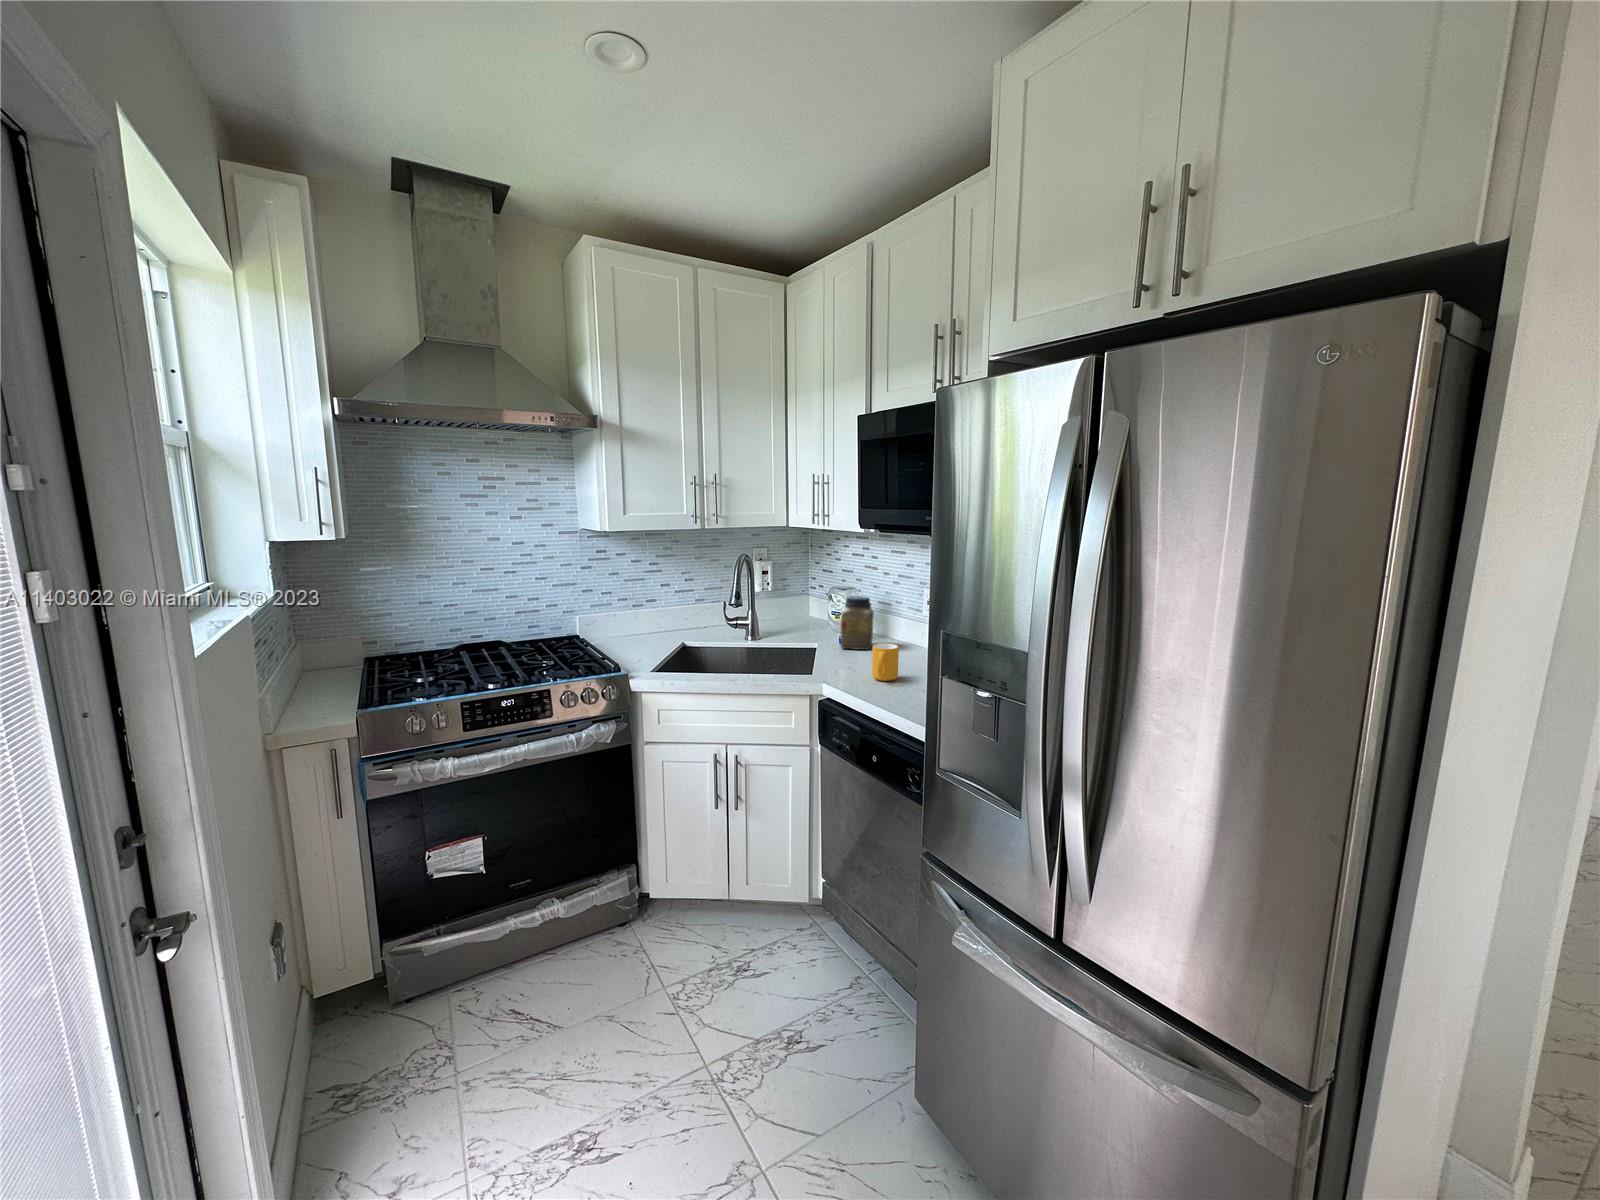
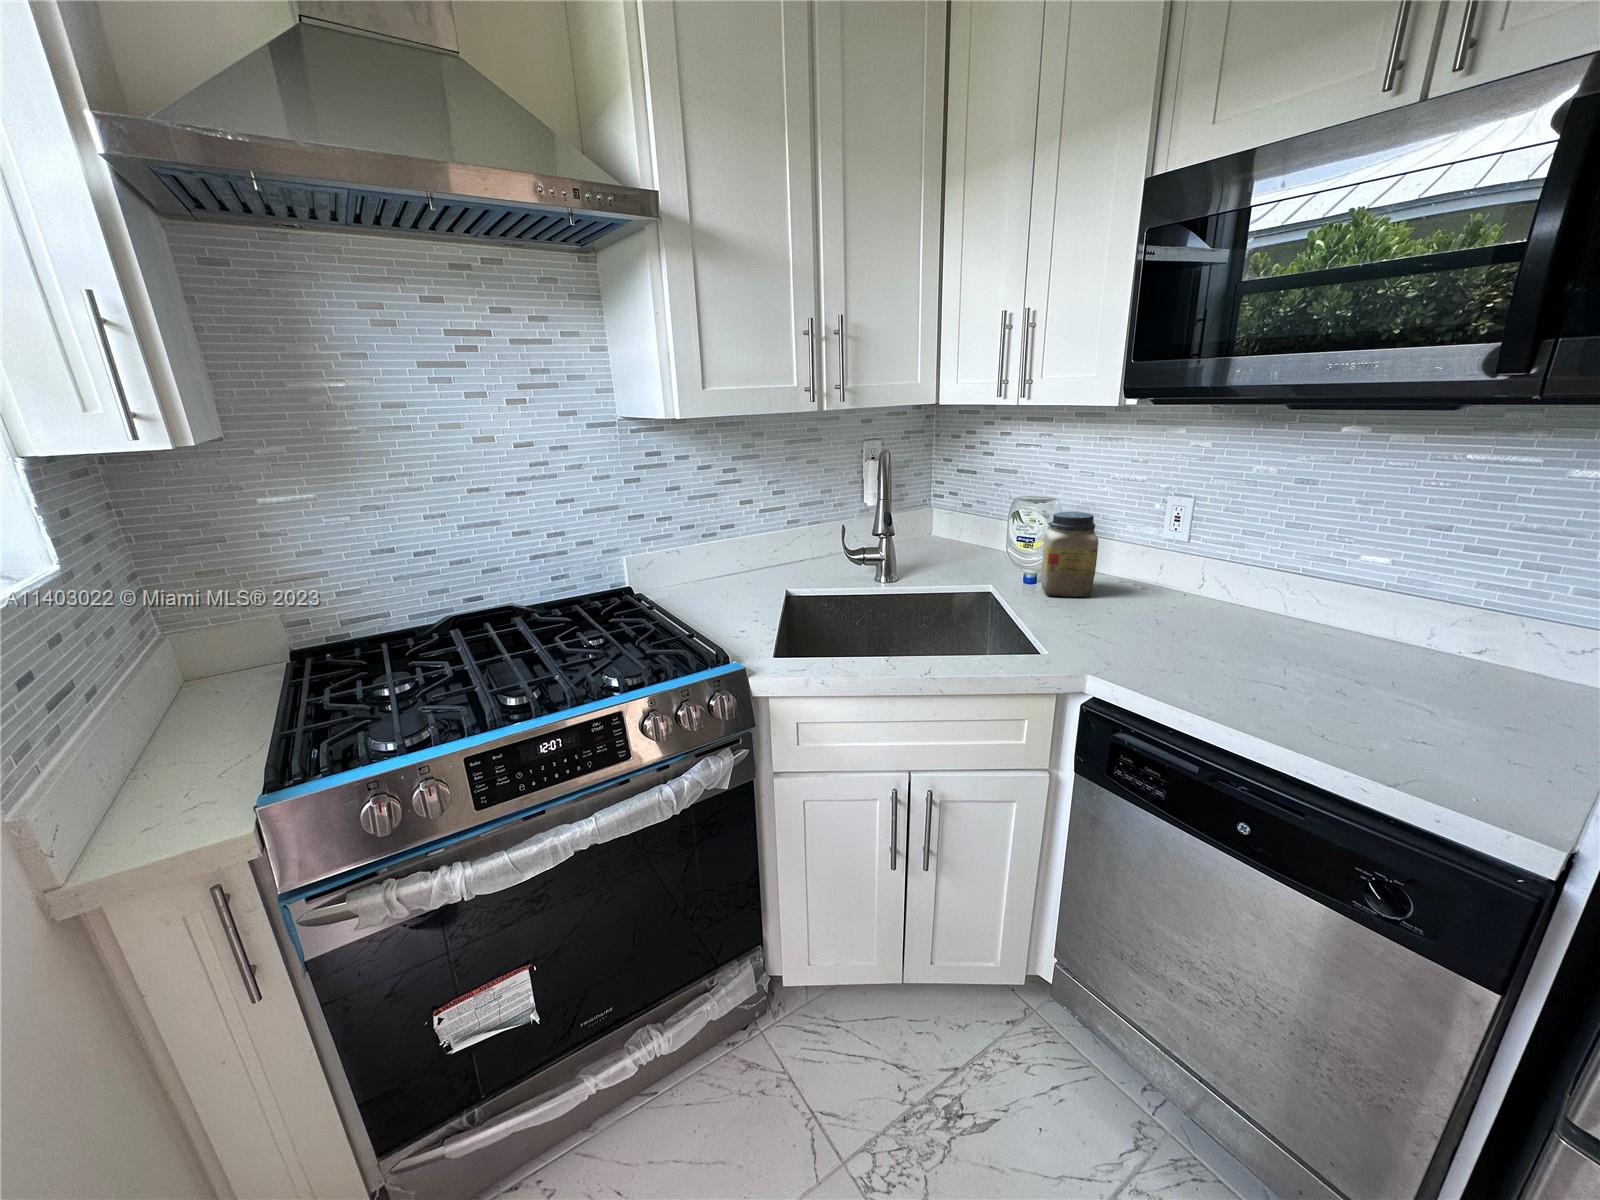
mug: present [872,643,899,681] -> none [1176,601,1236,668]

